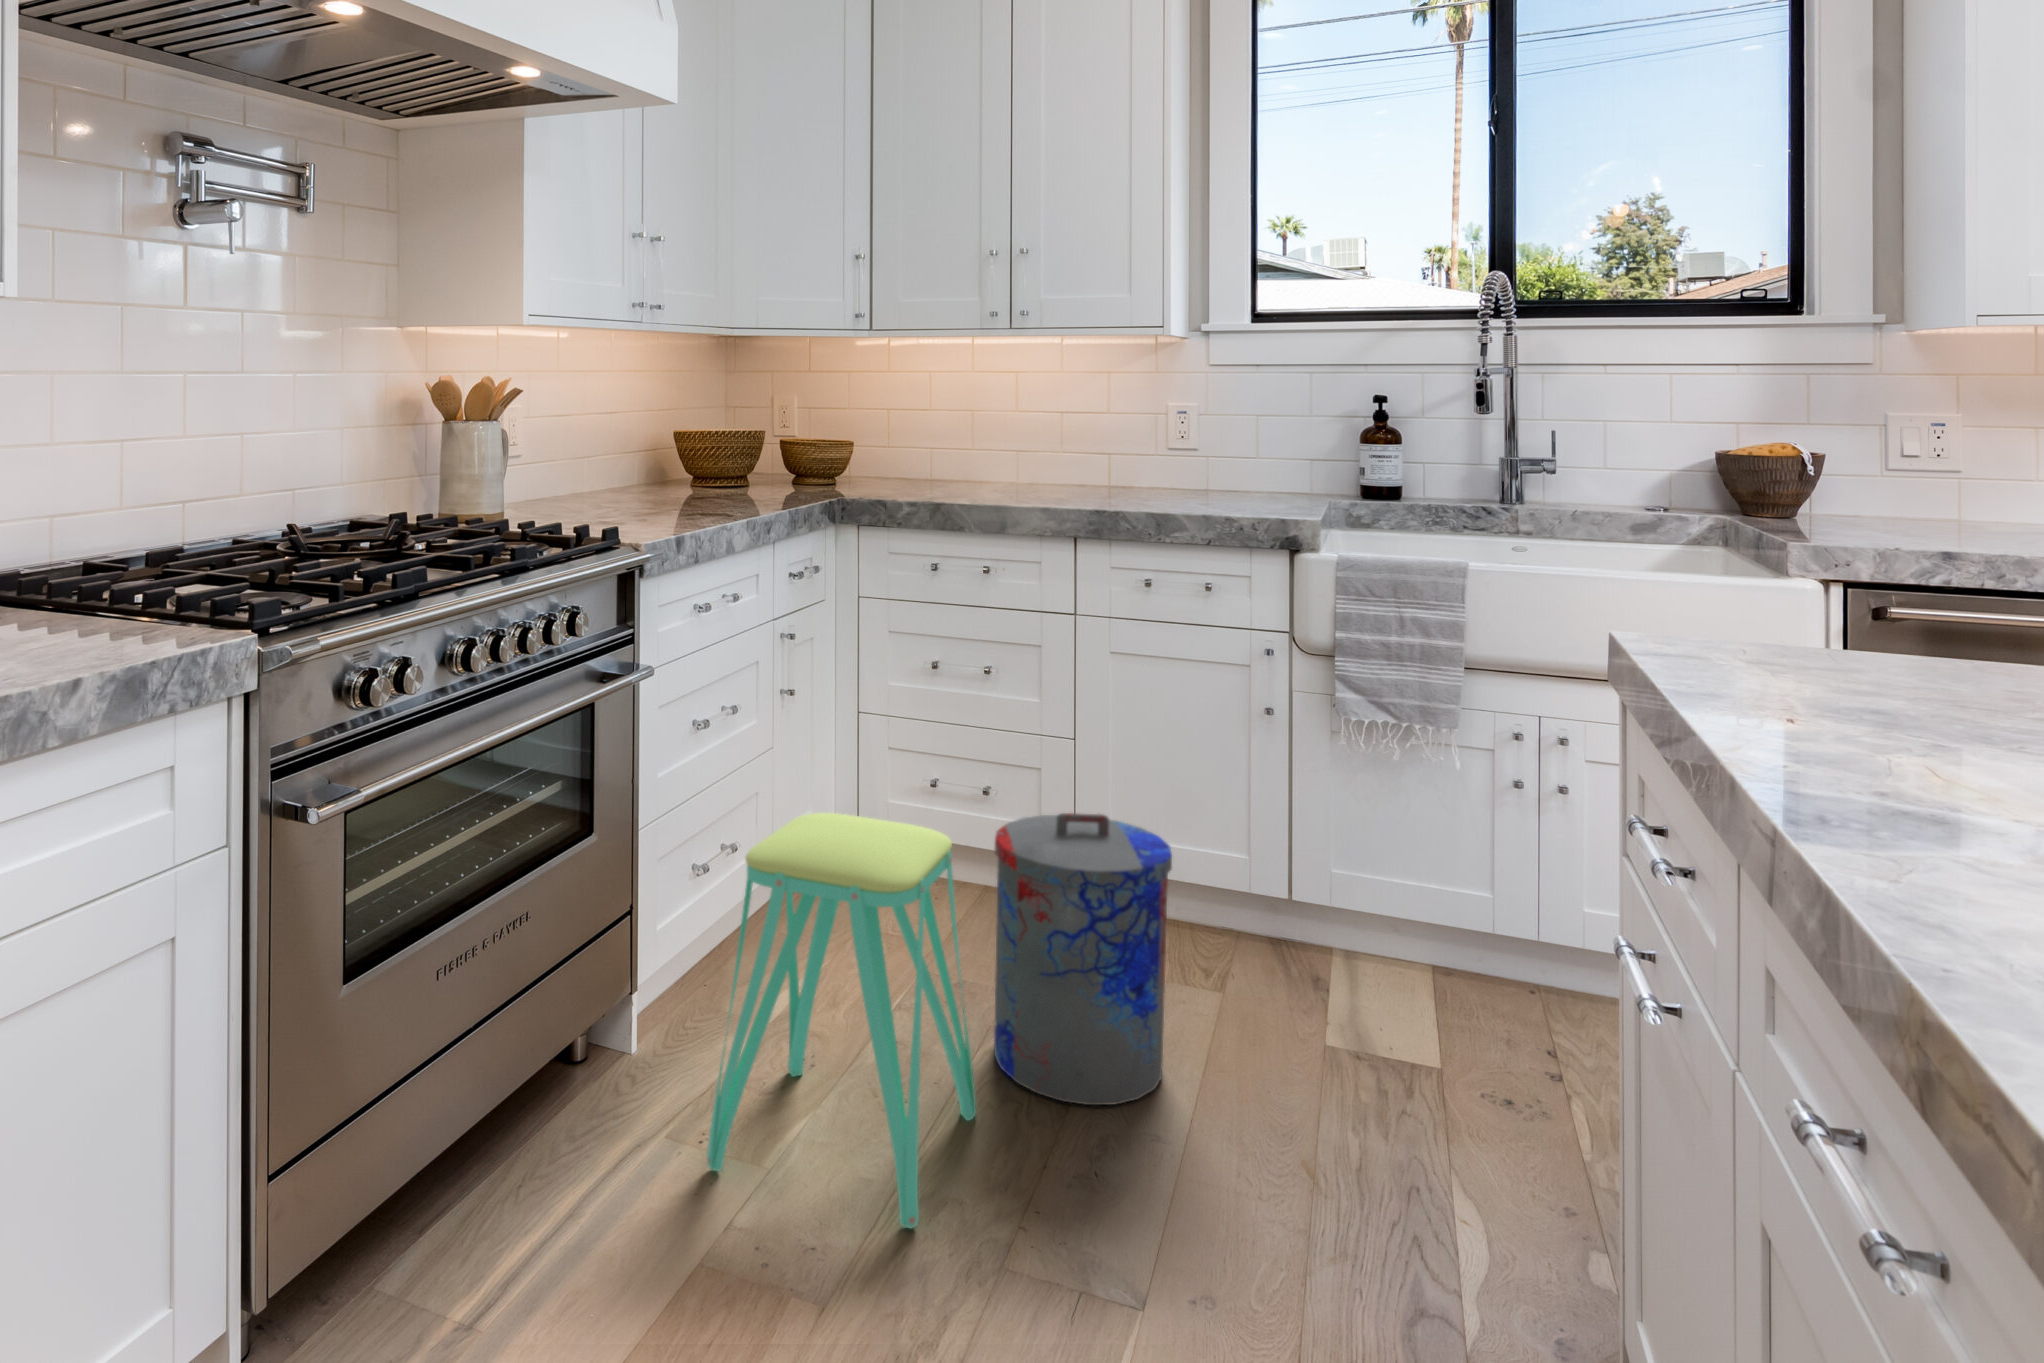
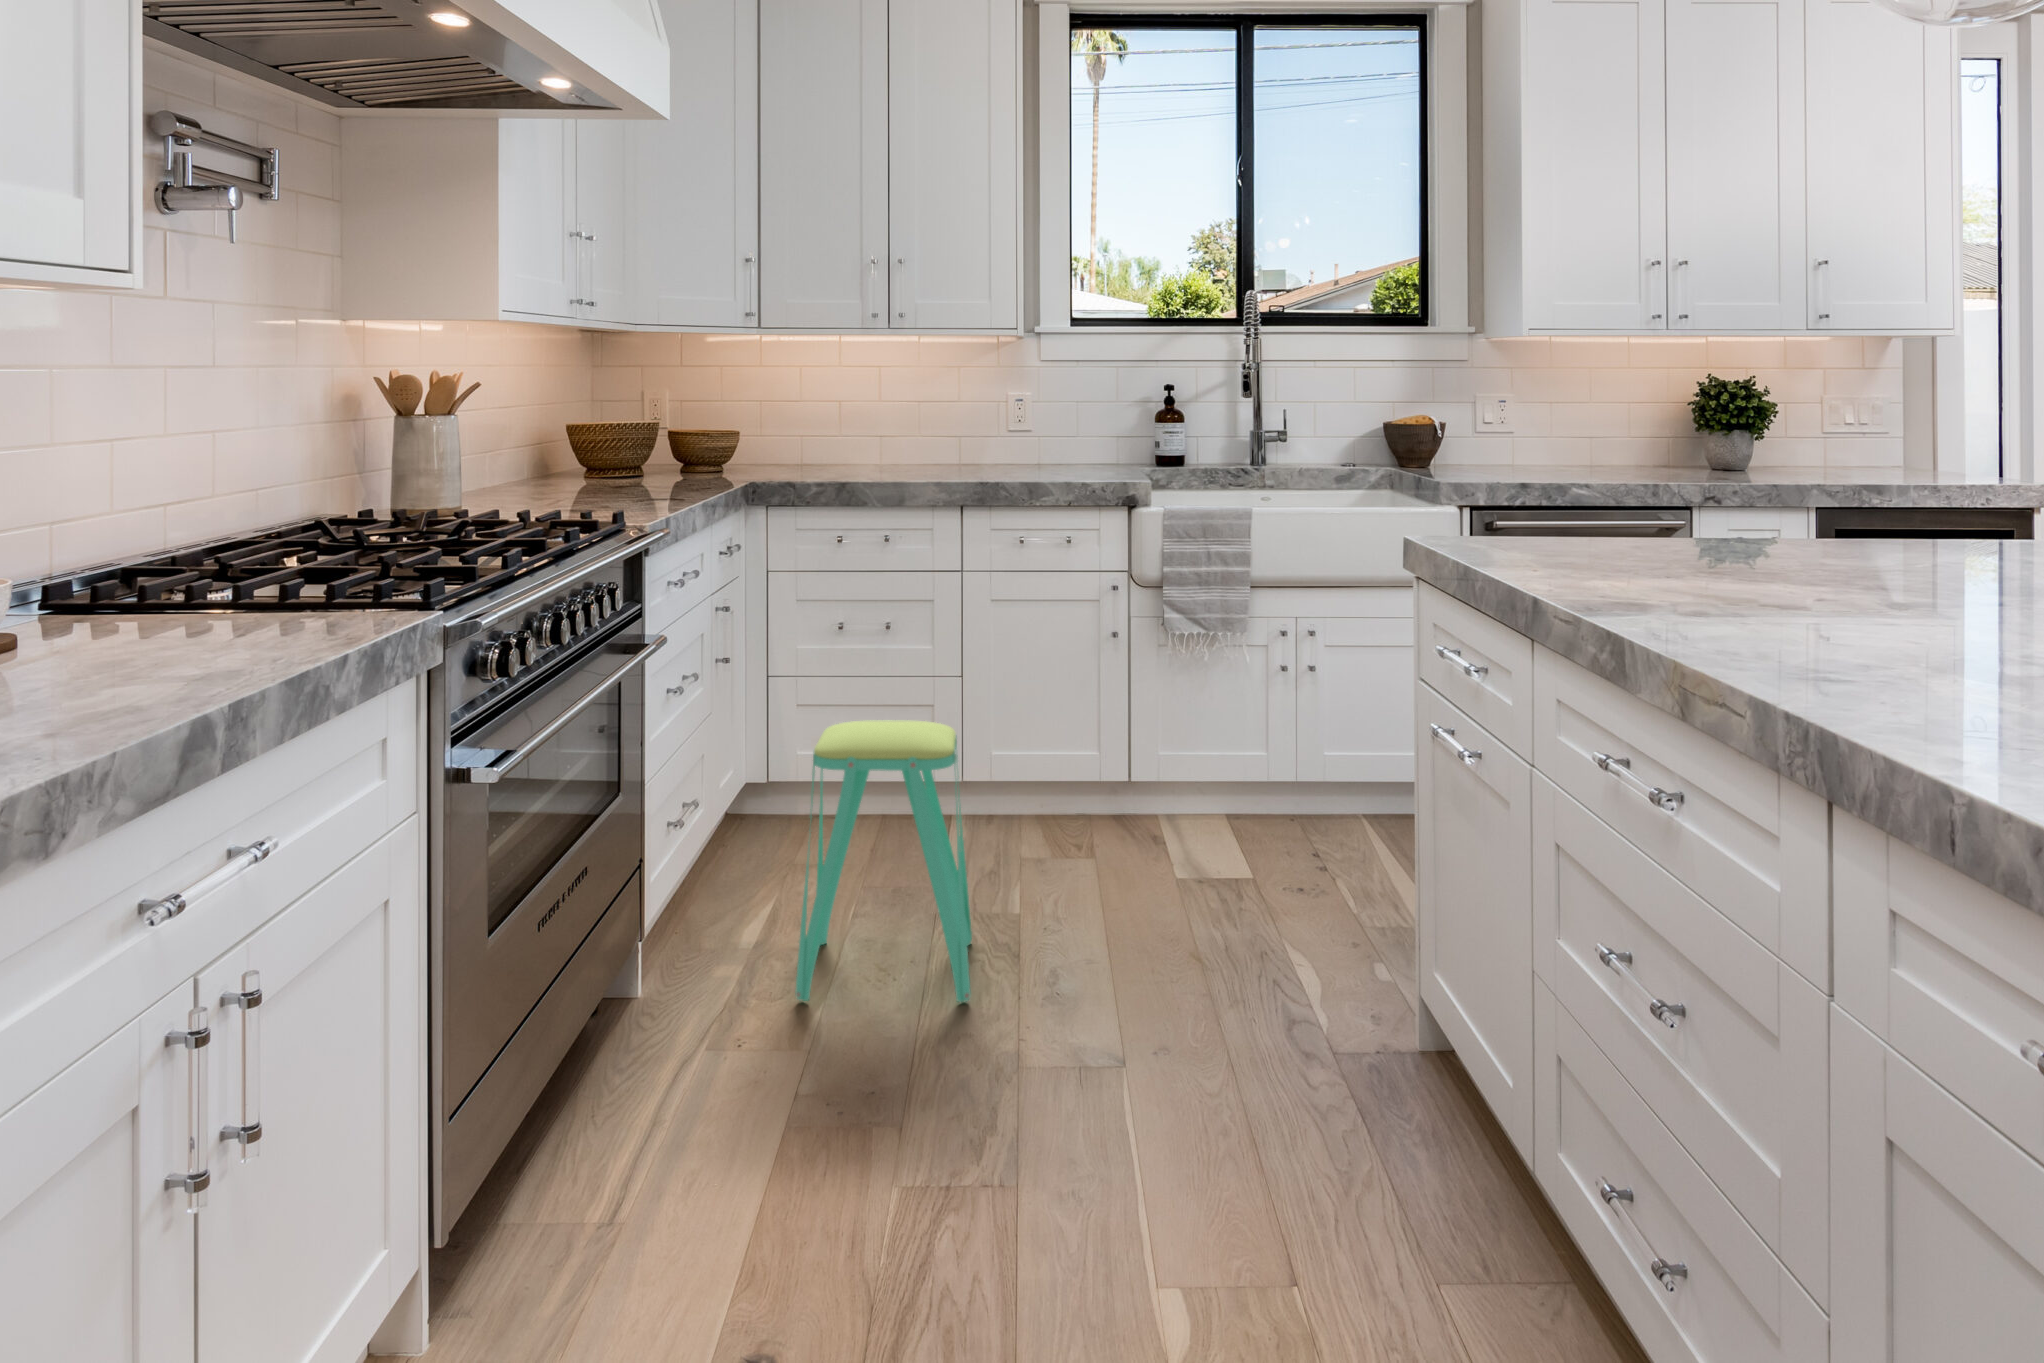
trash can: present [994,813,1172,1105] -> none [957,708,1089,924]

